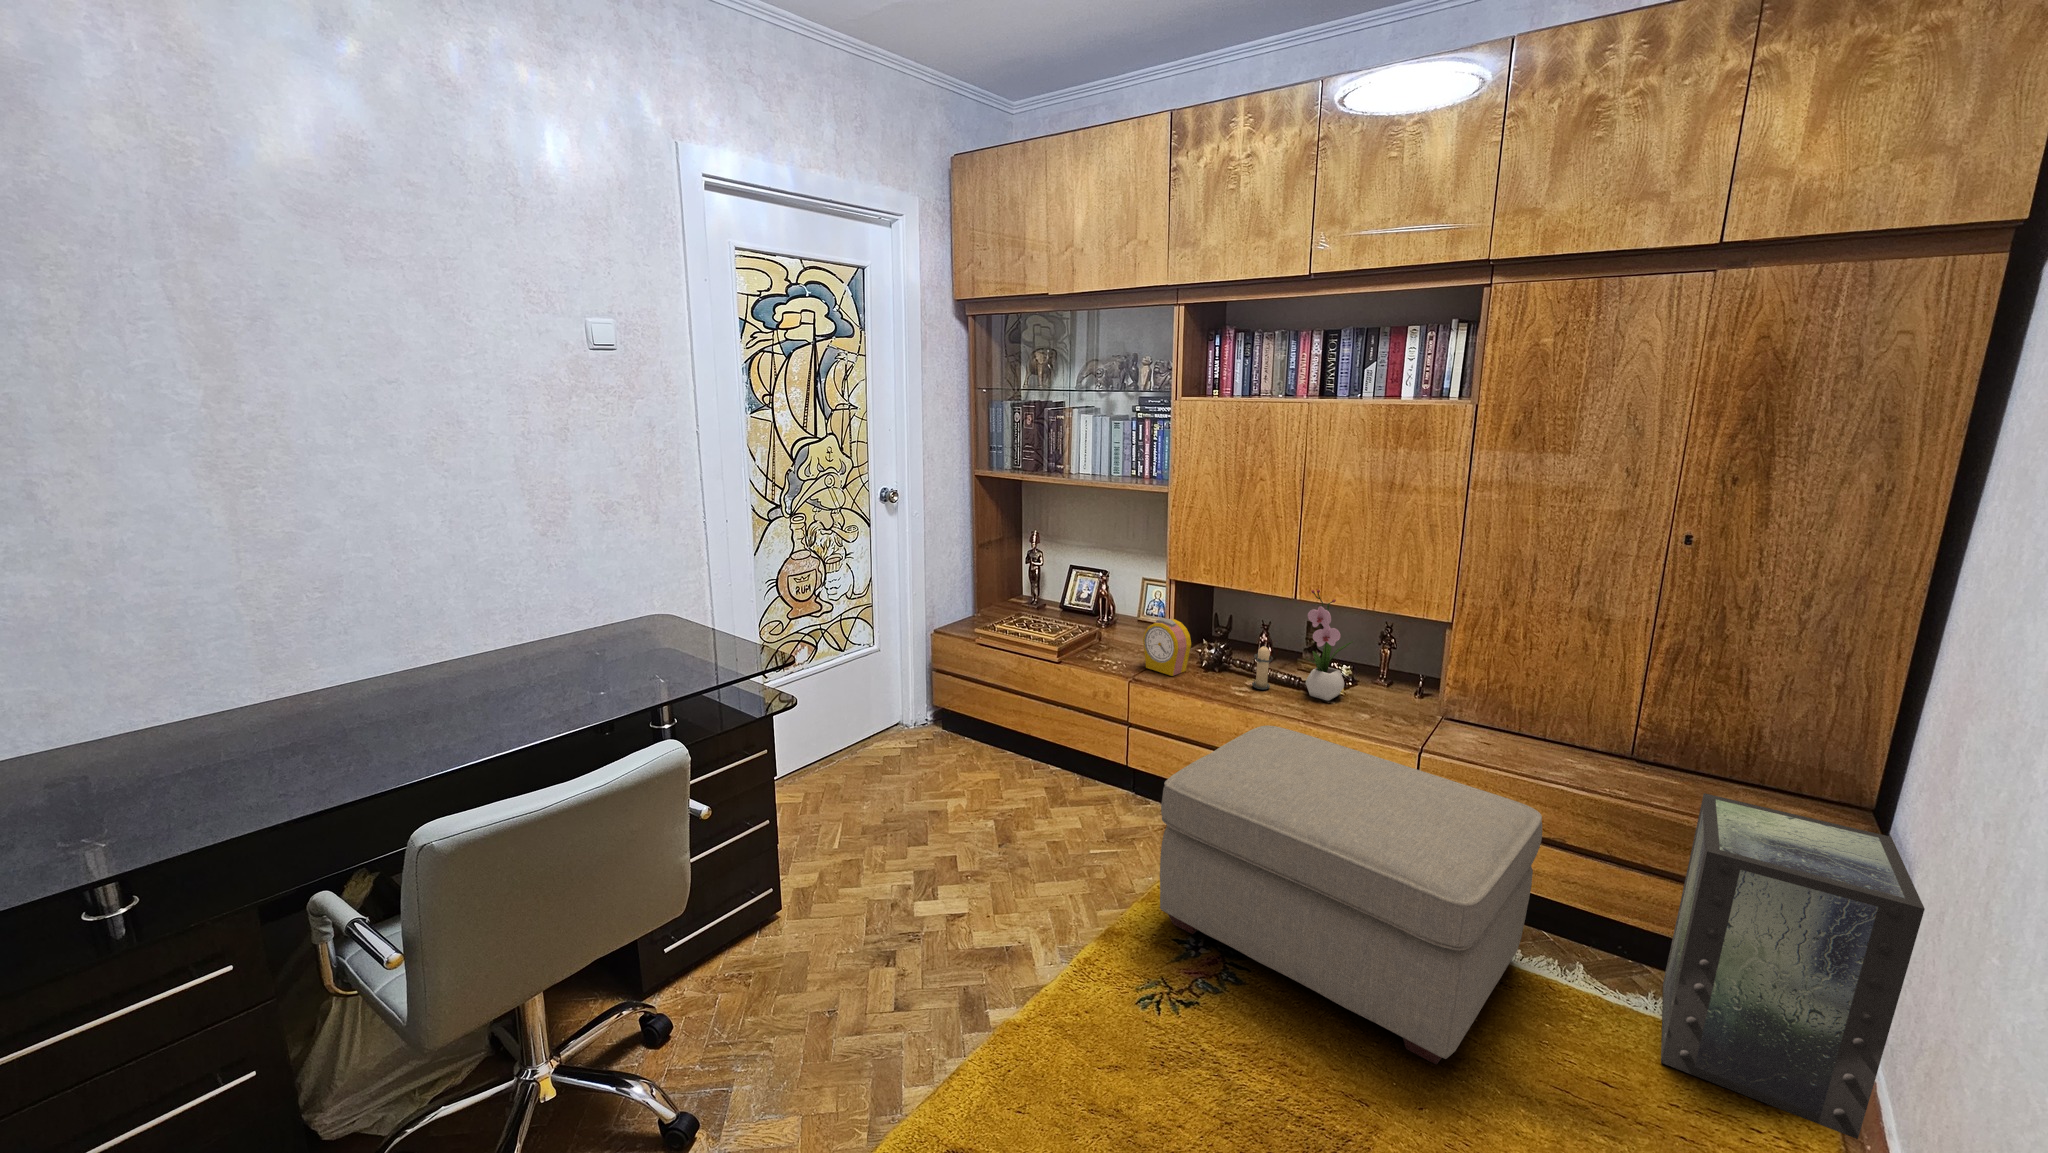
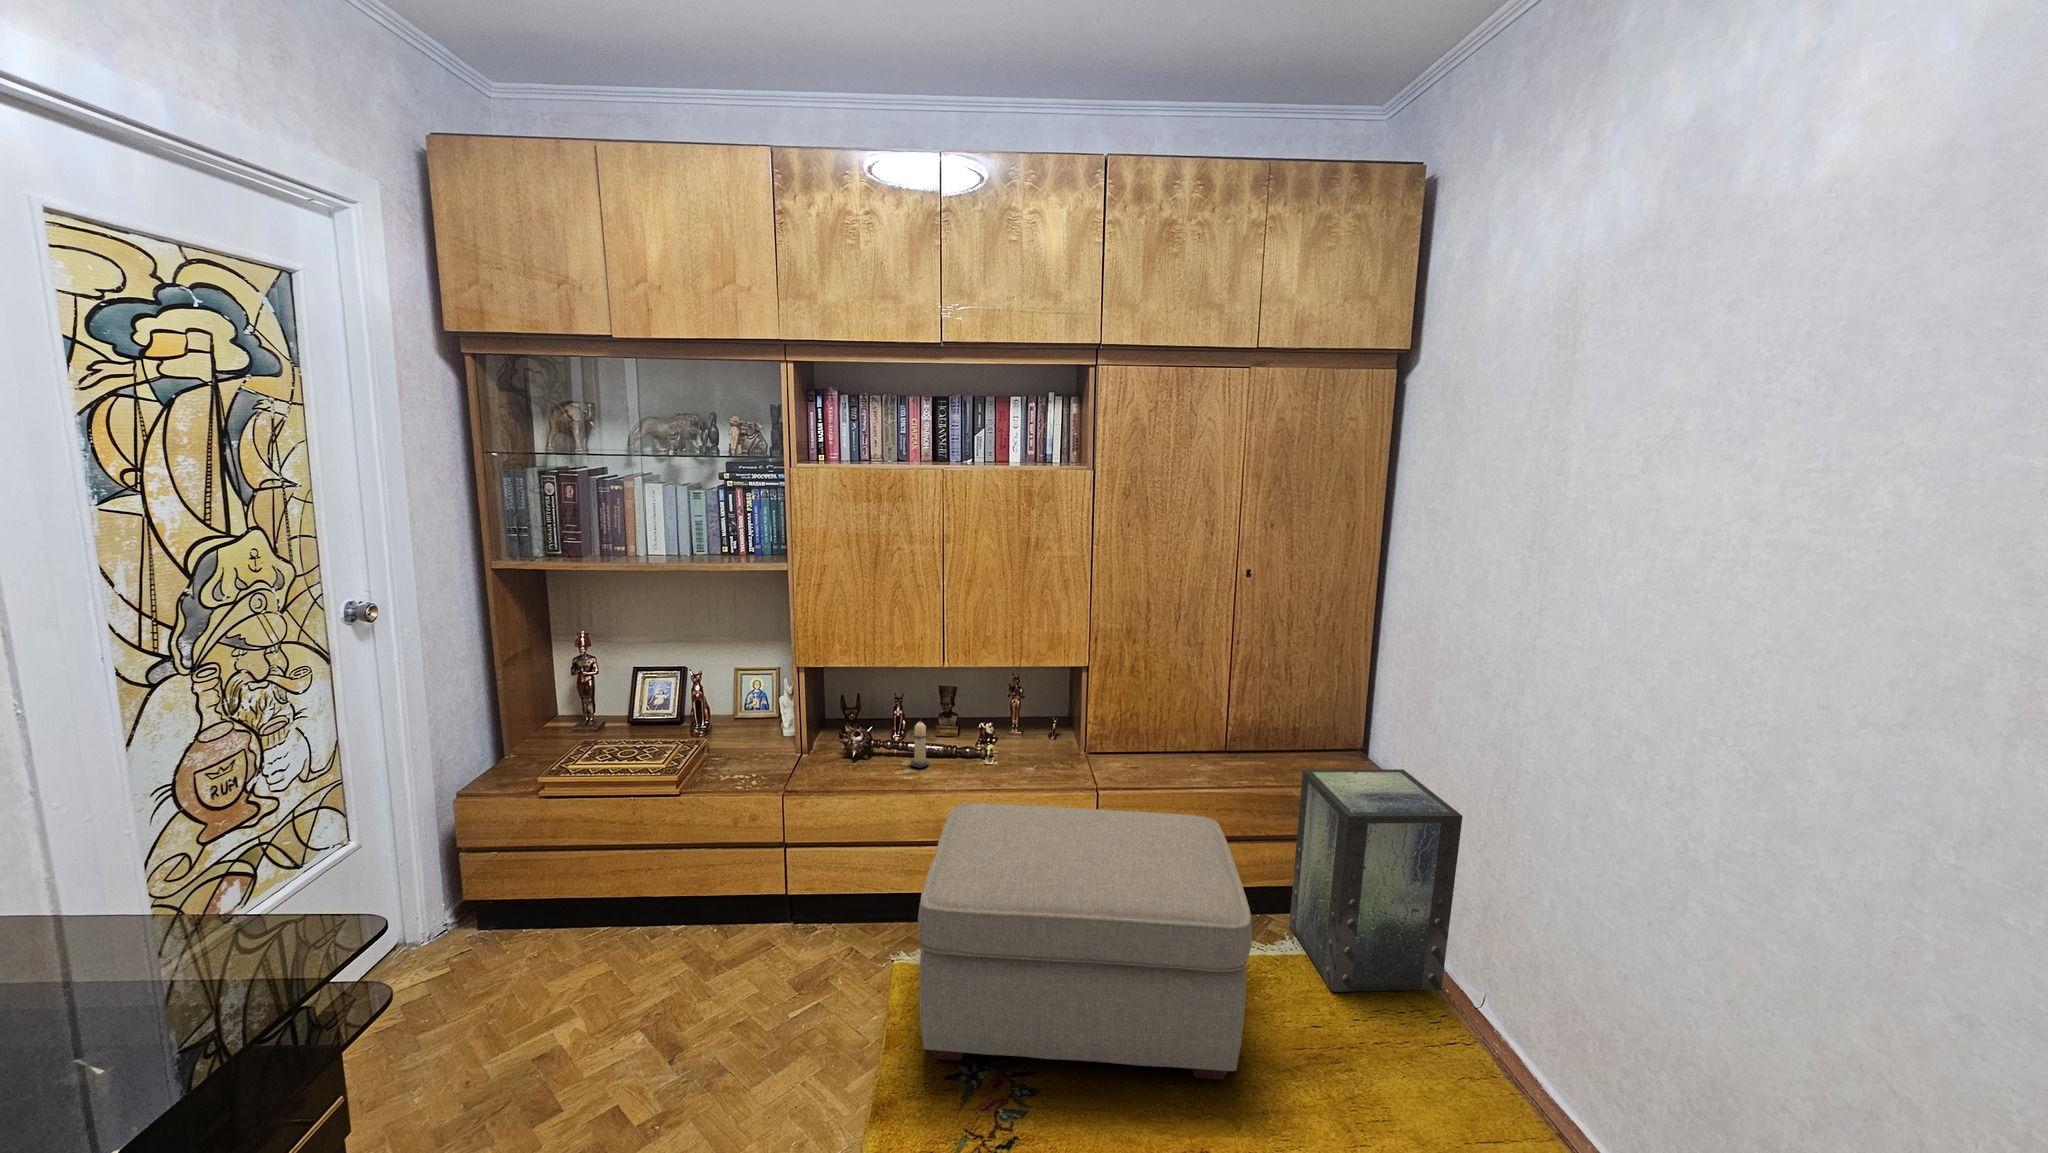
flower arrangement: present [1306,589,1353,701] -> none [963,655,1001,763]
alarm clock: present [1143,618,1191,676] -> none [780,711,836,776]

